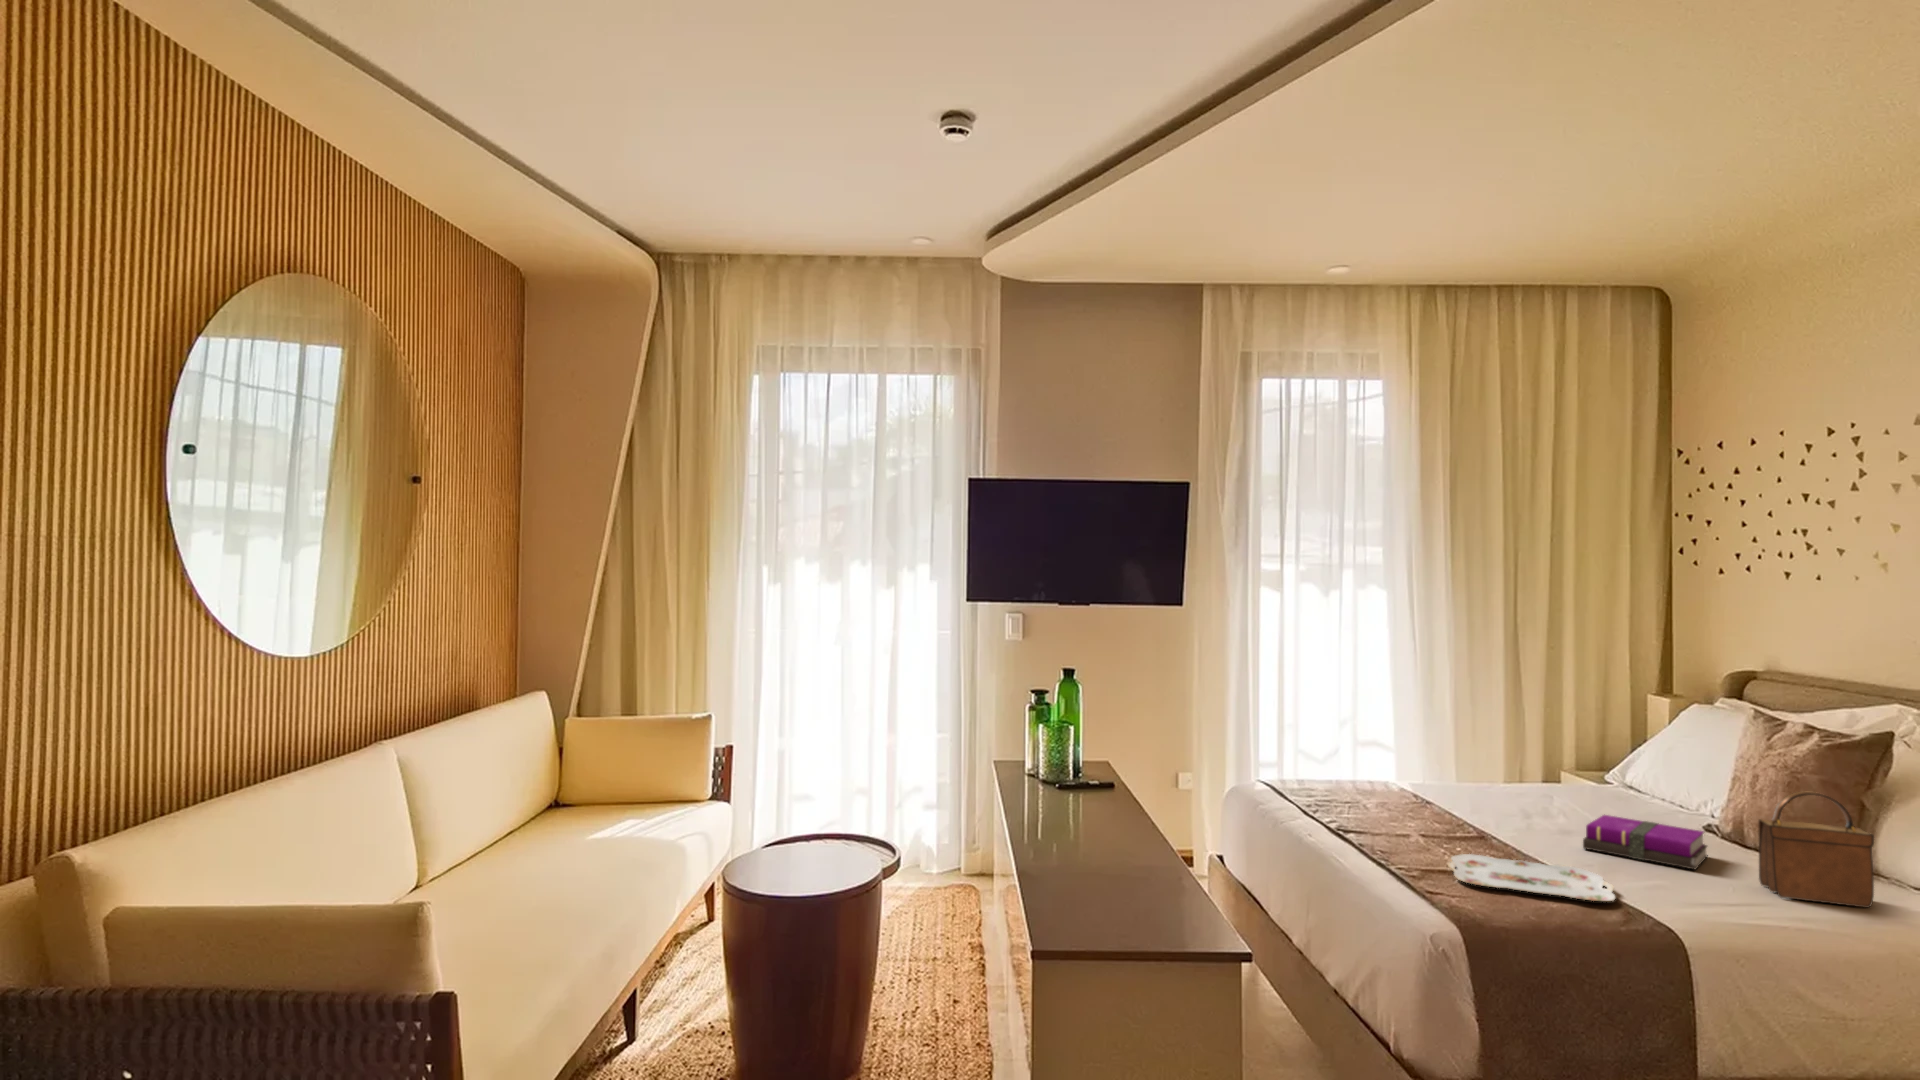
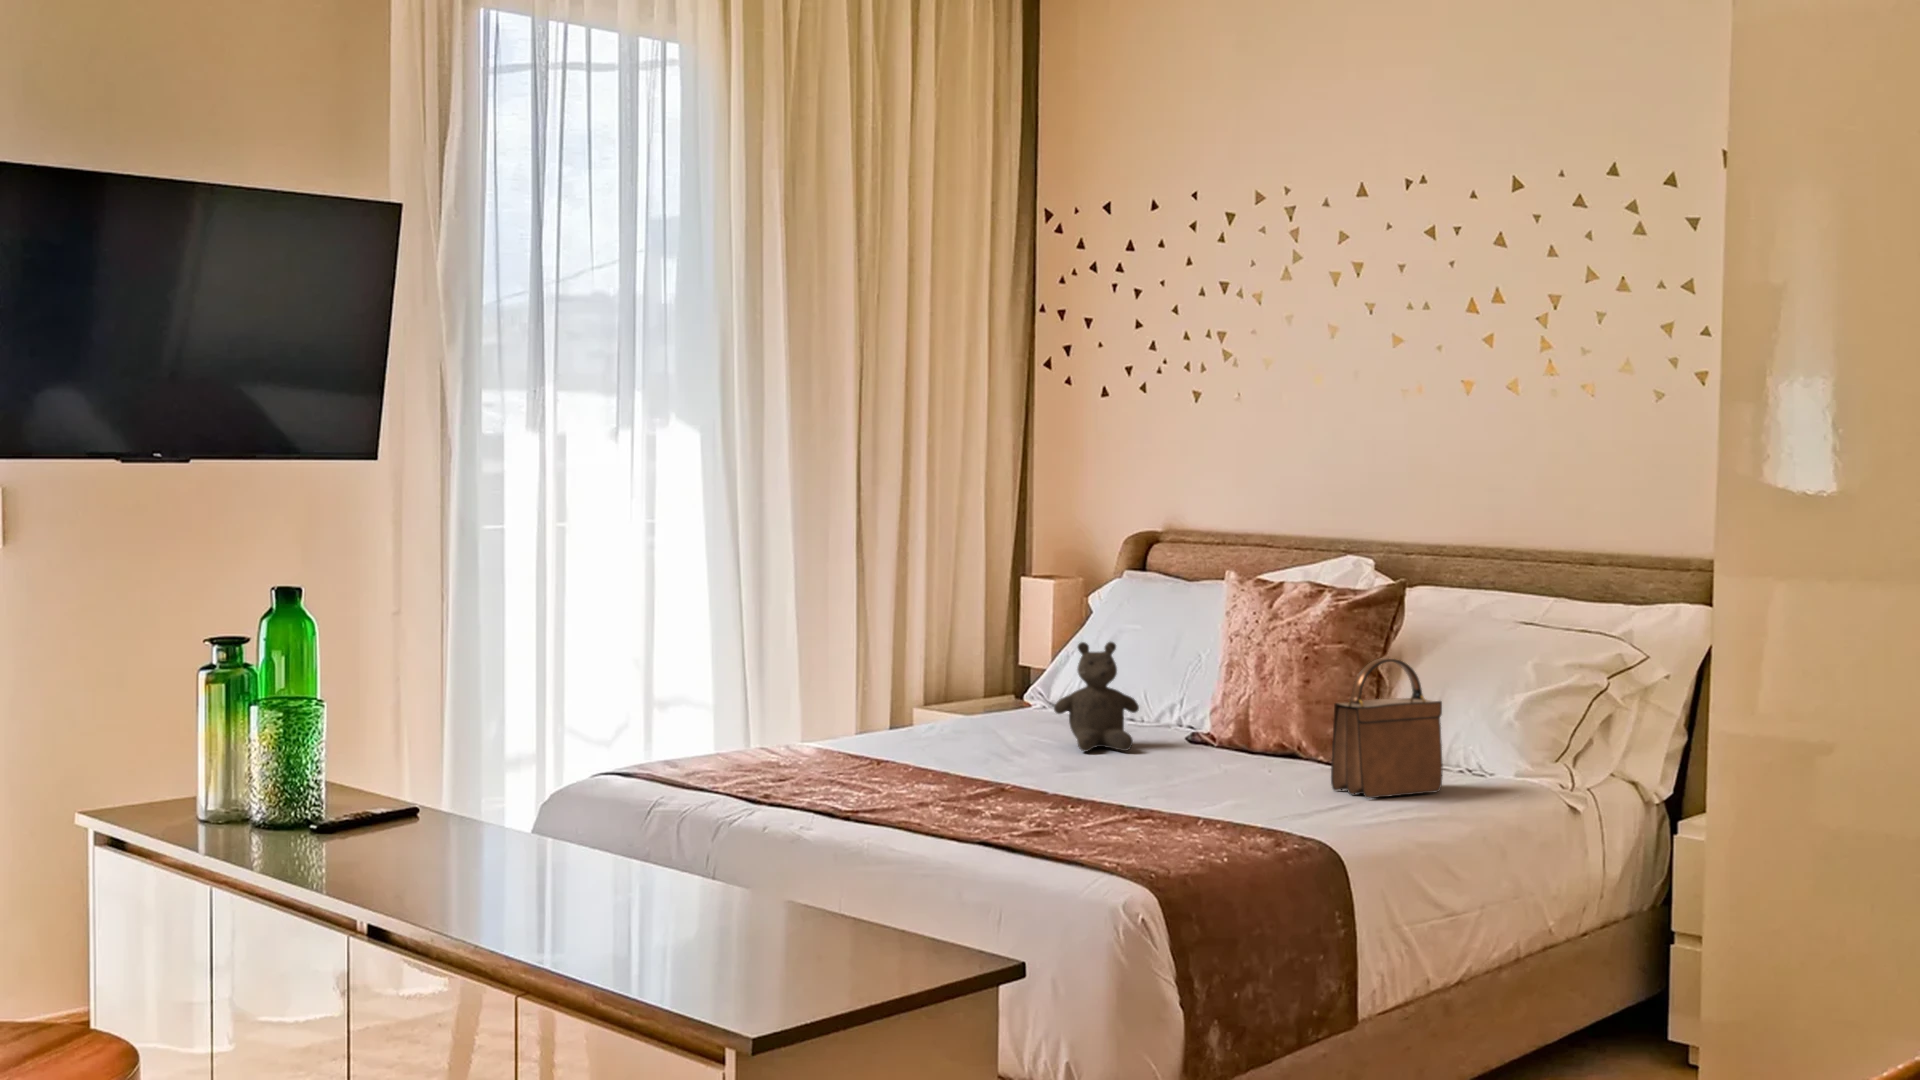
teddy bear: none [1581,746,1652,826] -> present [1054,642,1139,751]
notebook: present [1583,815,1707,869] -> none [1118,736,1261,787]
serving tray: present [1448,854,1615,901] -> none [1027,808,1262,854]

